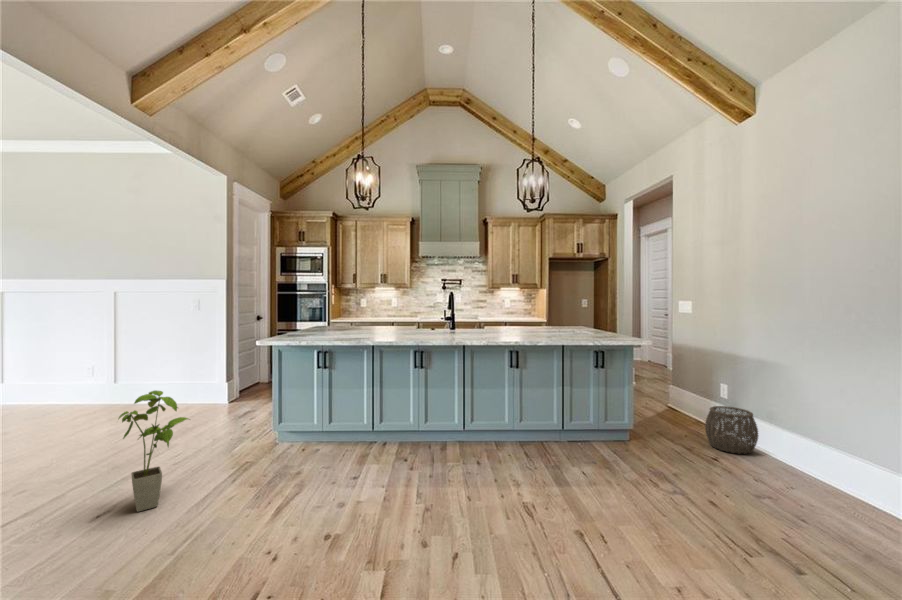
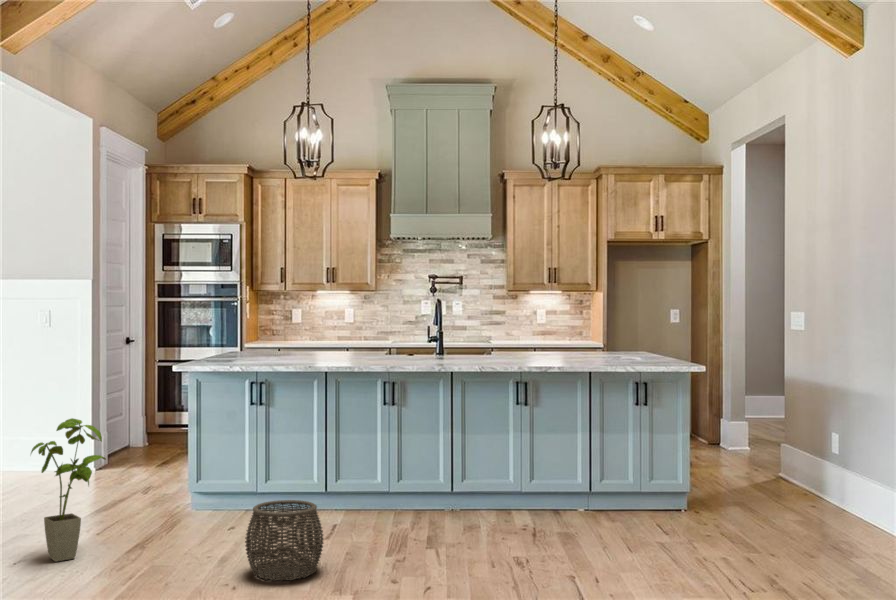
woven basket: present [705,406,758,454] -> present [245,500,324,581]

